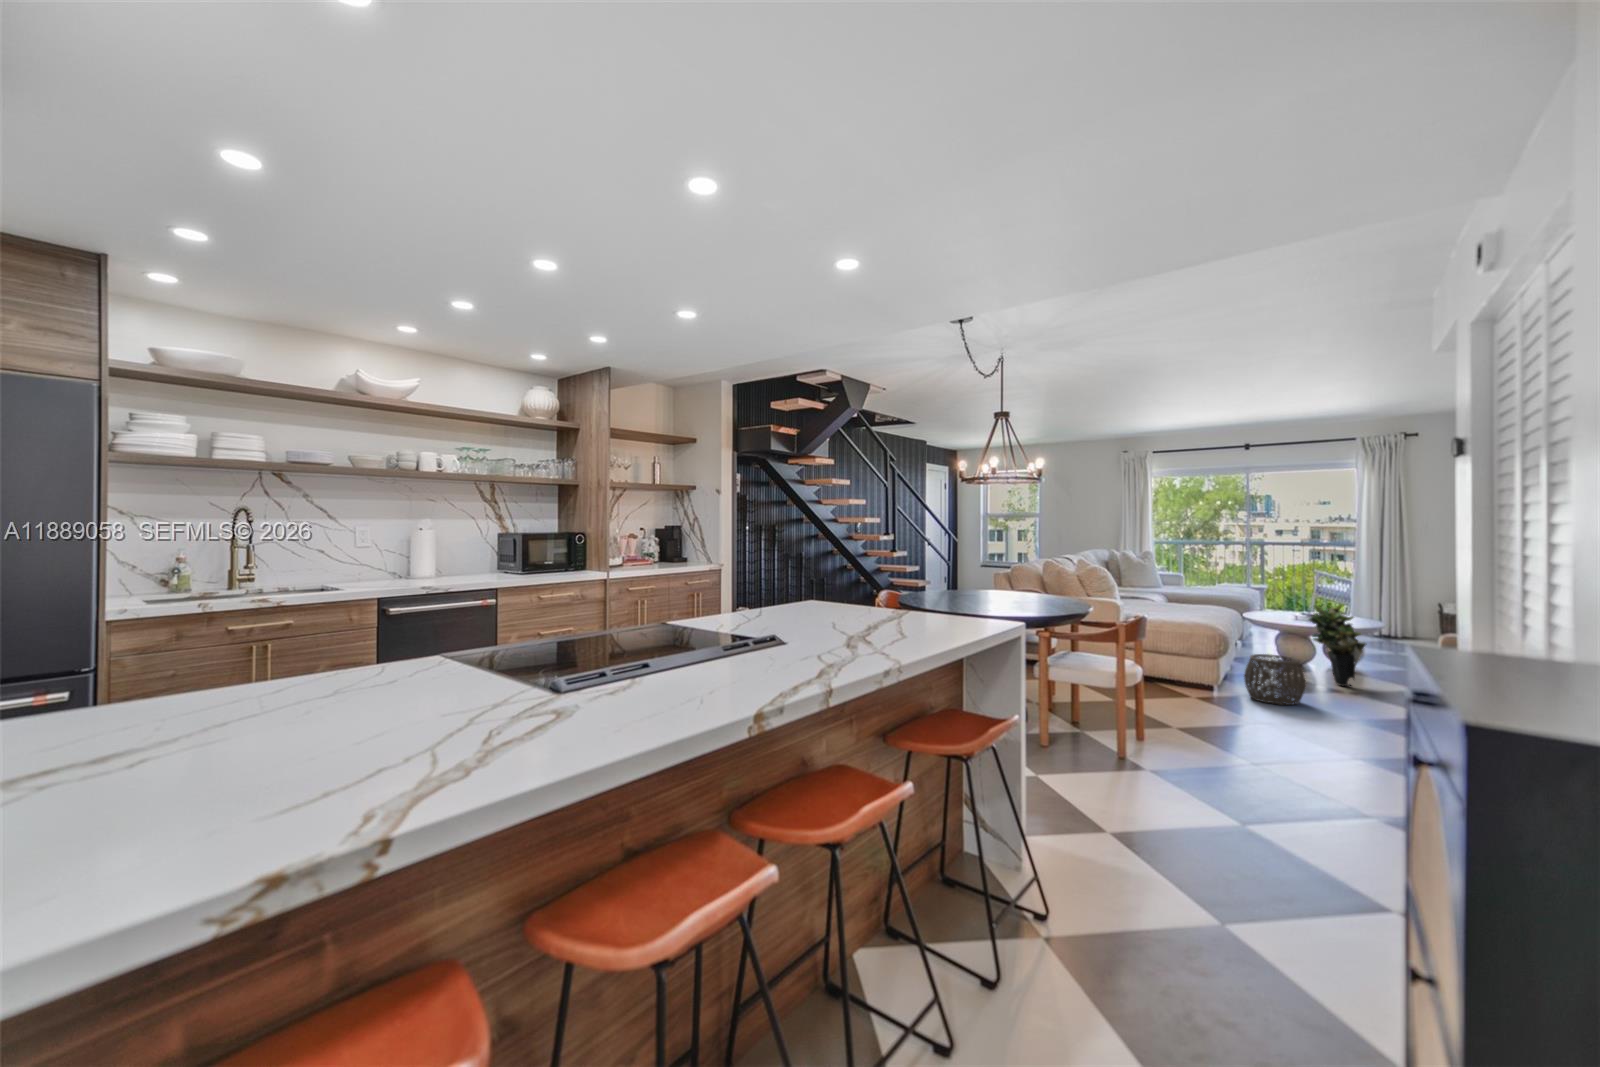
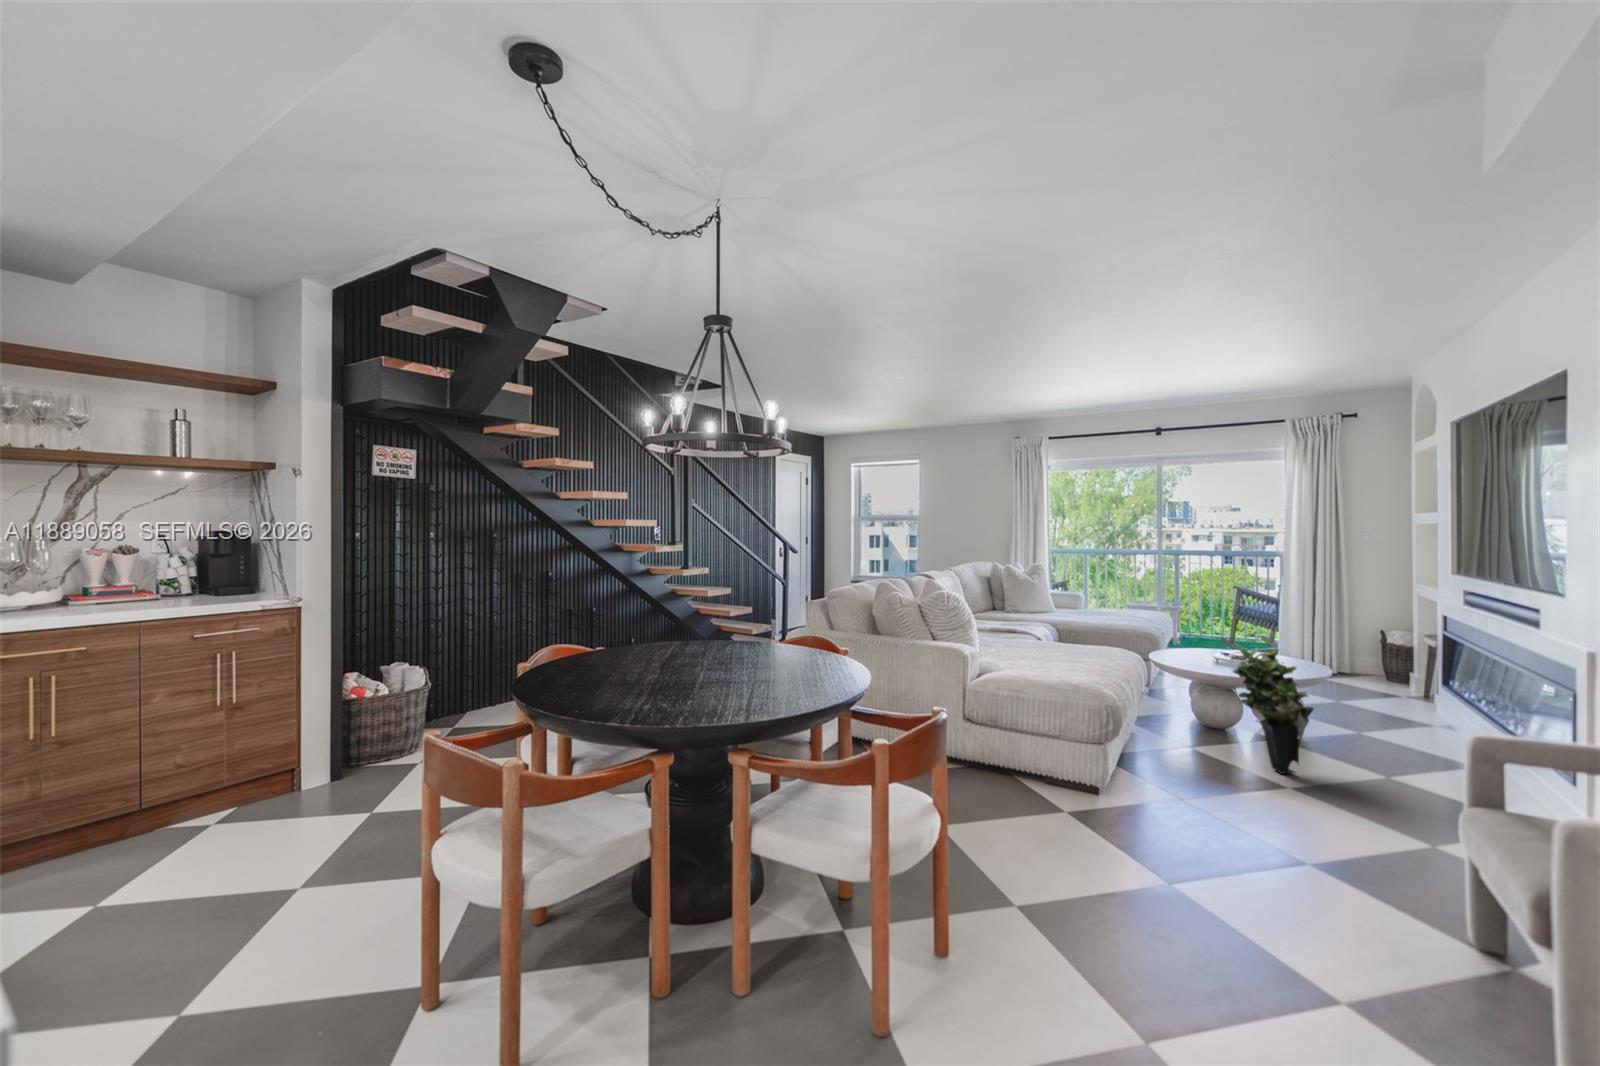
woven basket: present [1244,654,1305,705] -> none [1141,735,1234,825]

